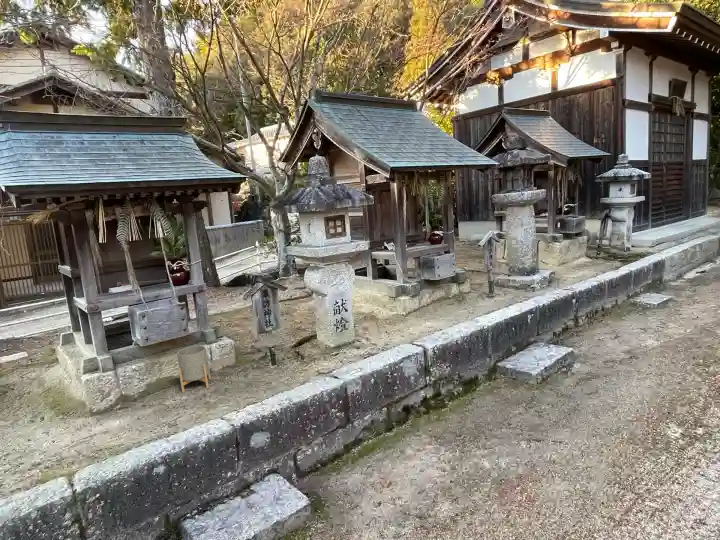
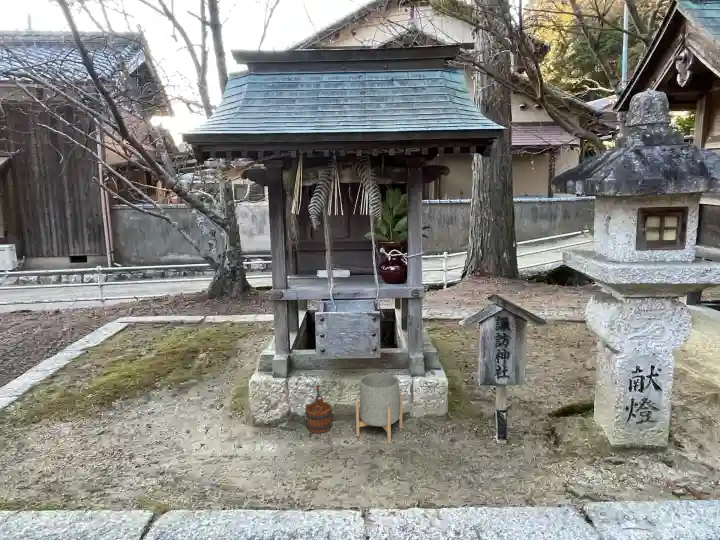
wooden bucket: none [137,367,160,401] -> present [305,385,332,433]

